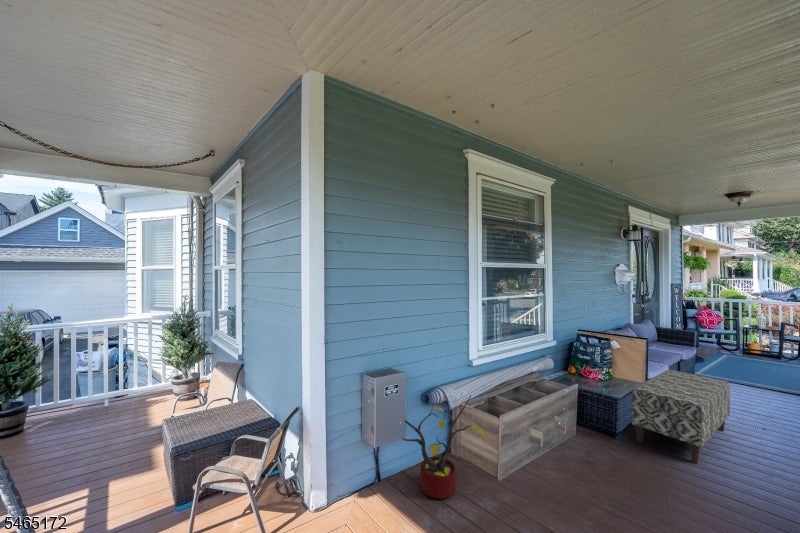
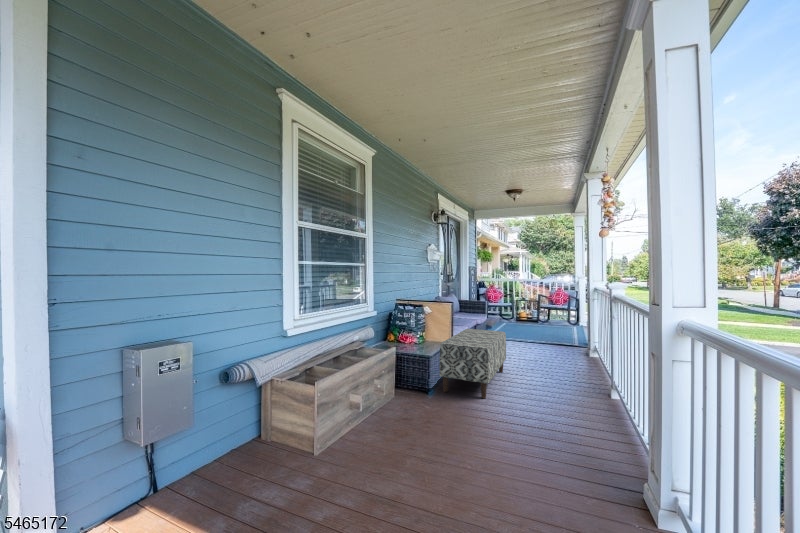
decorative plant: present [402,395,485,498] -> none [165,364,299,491]

